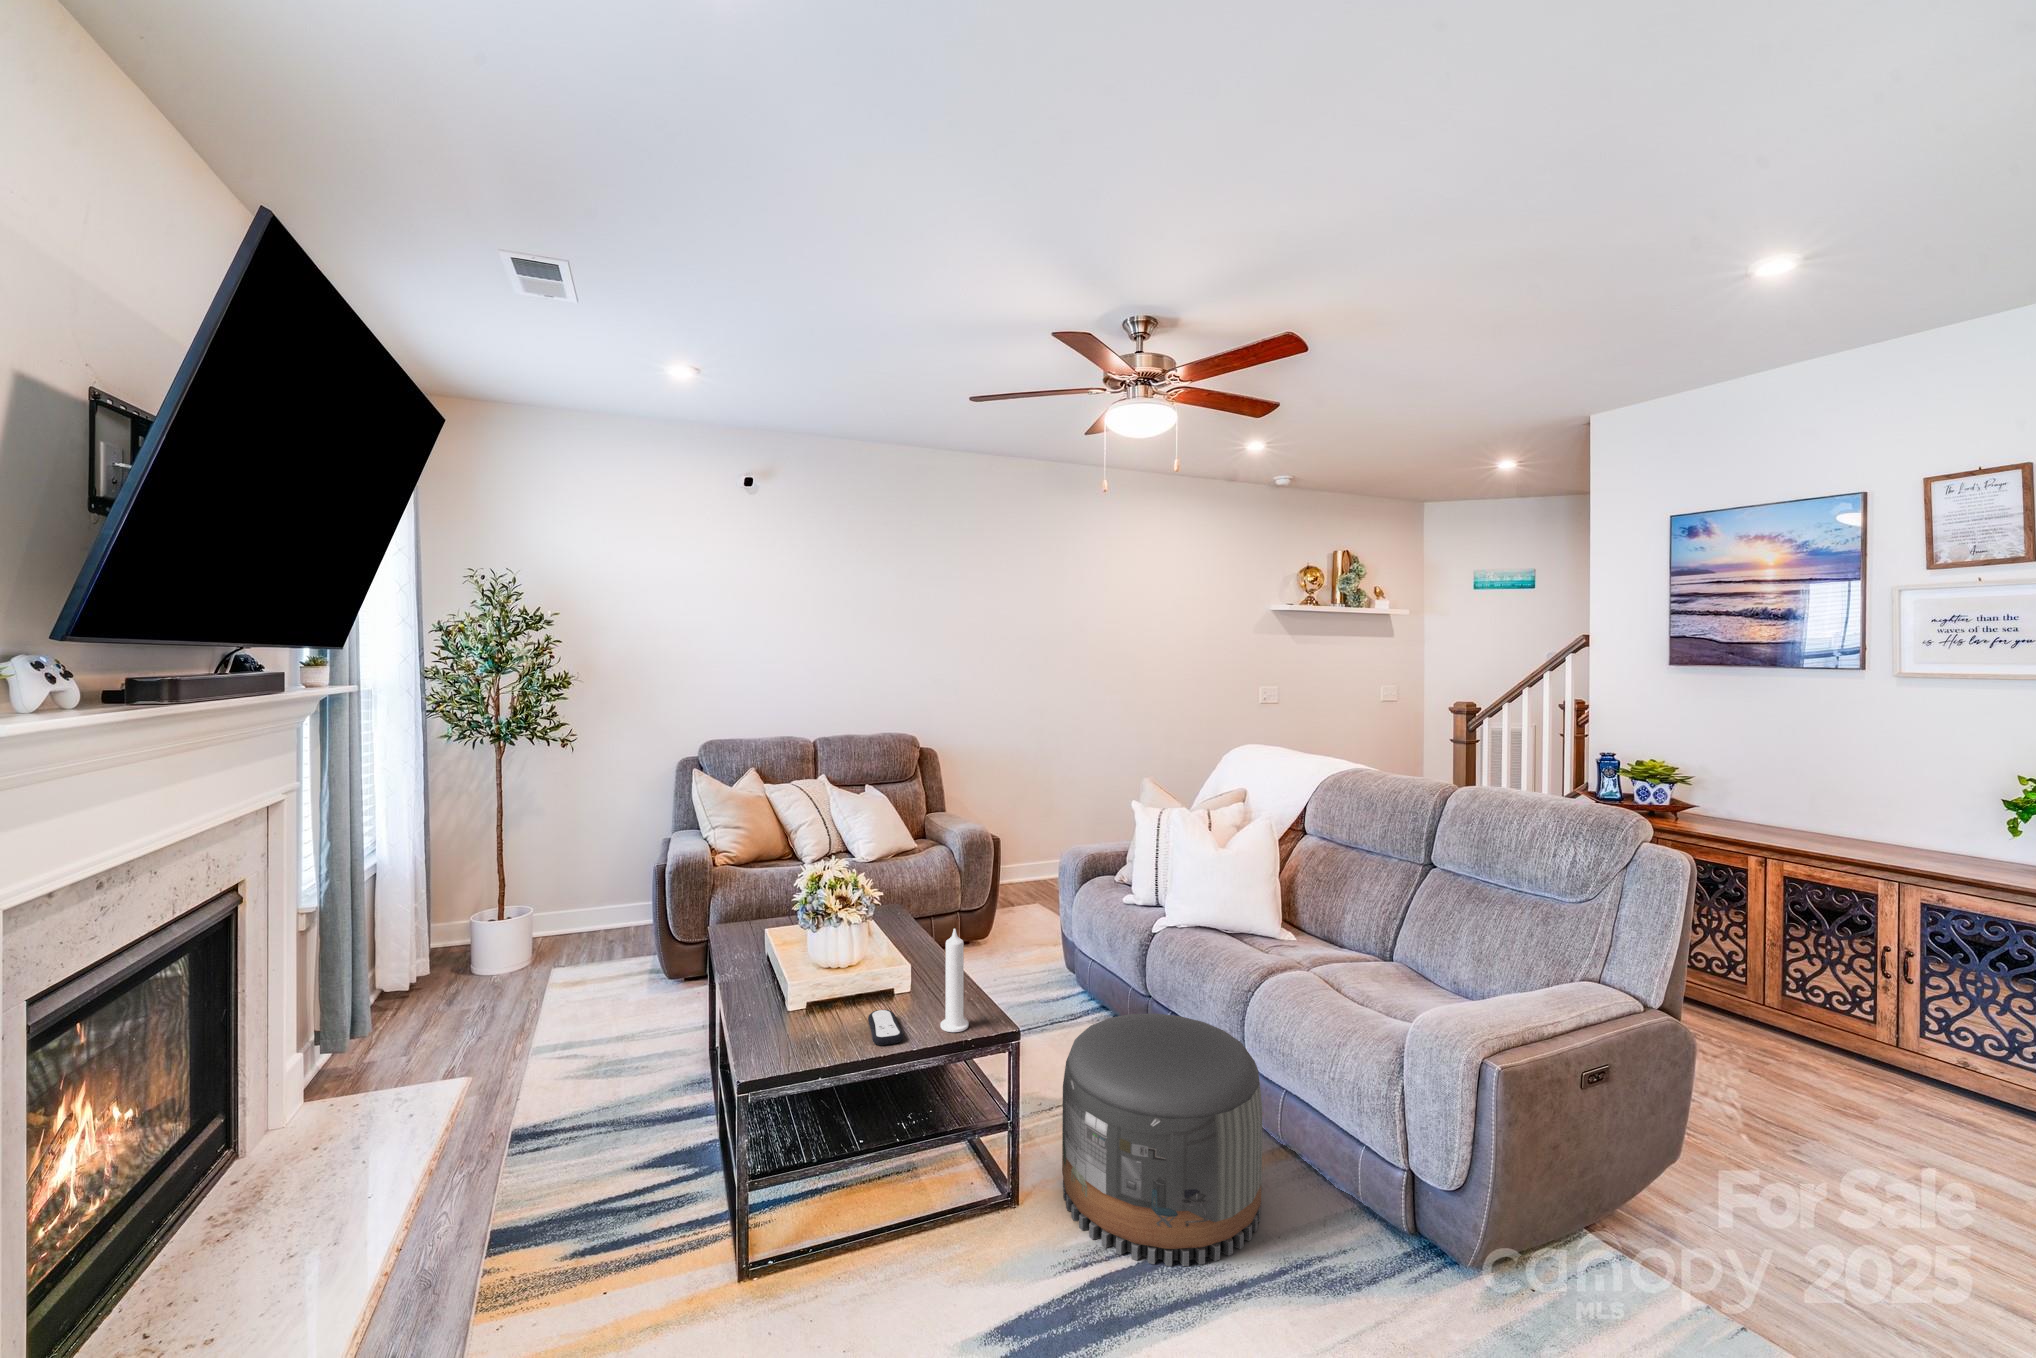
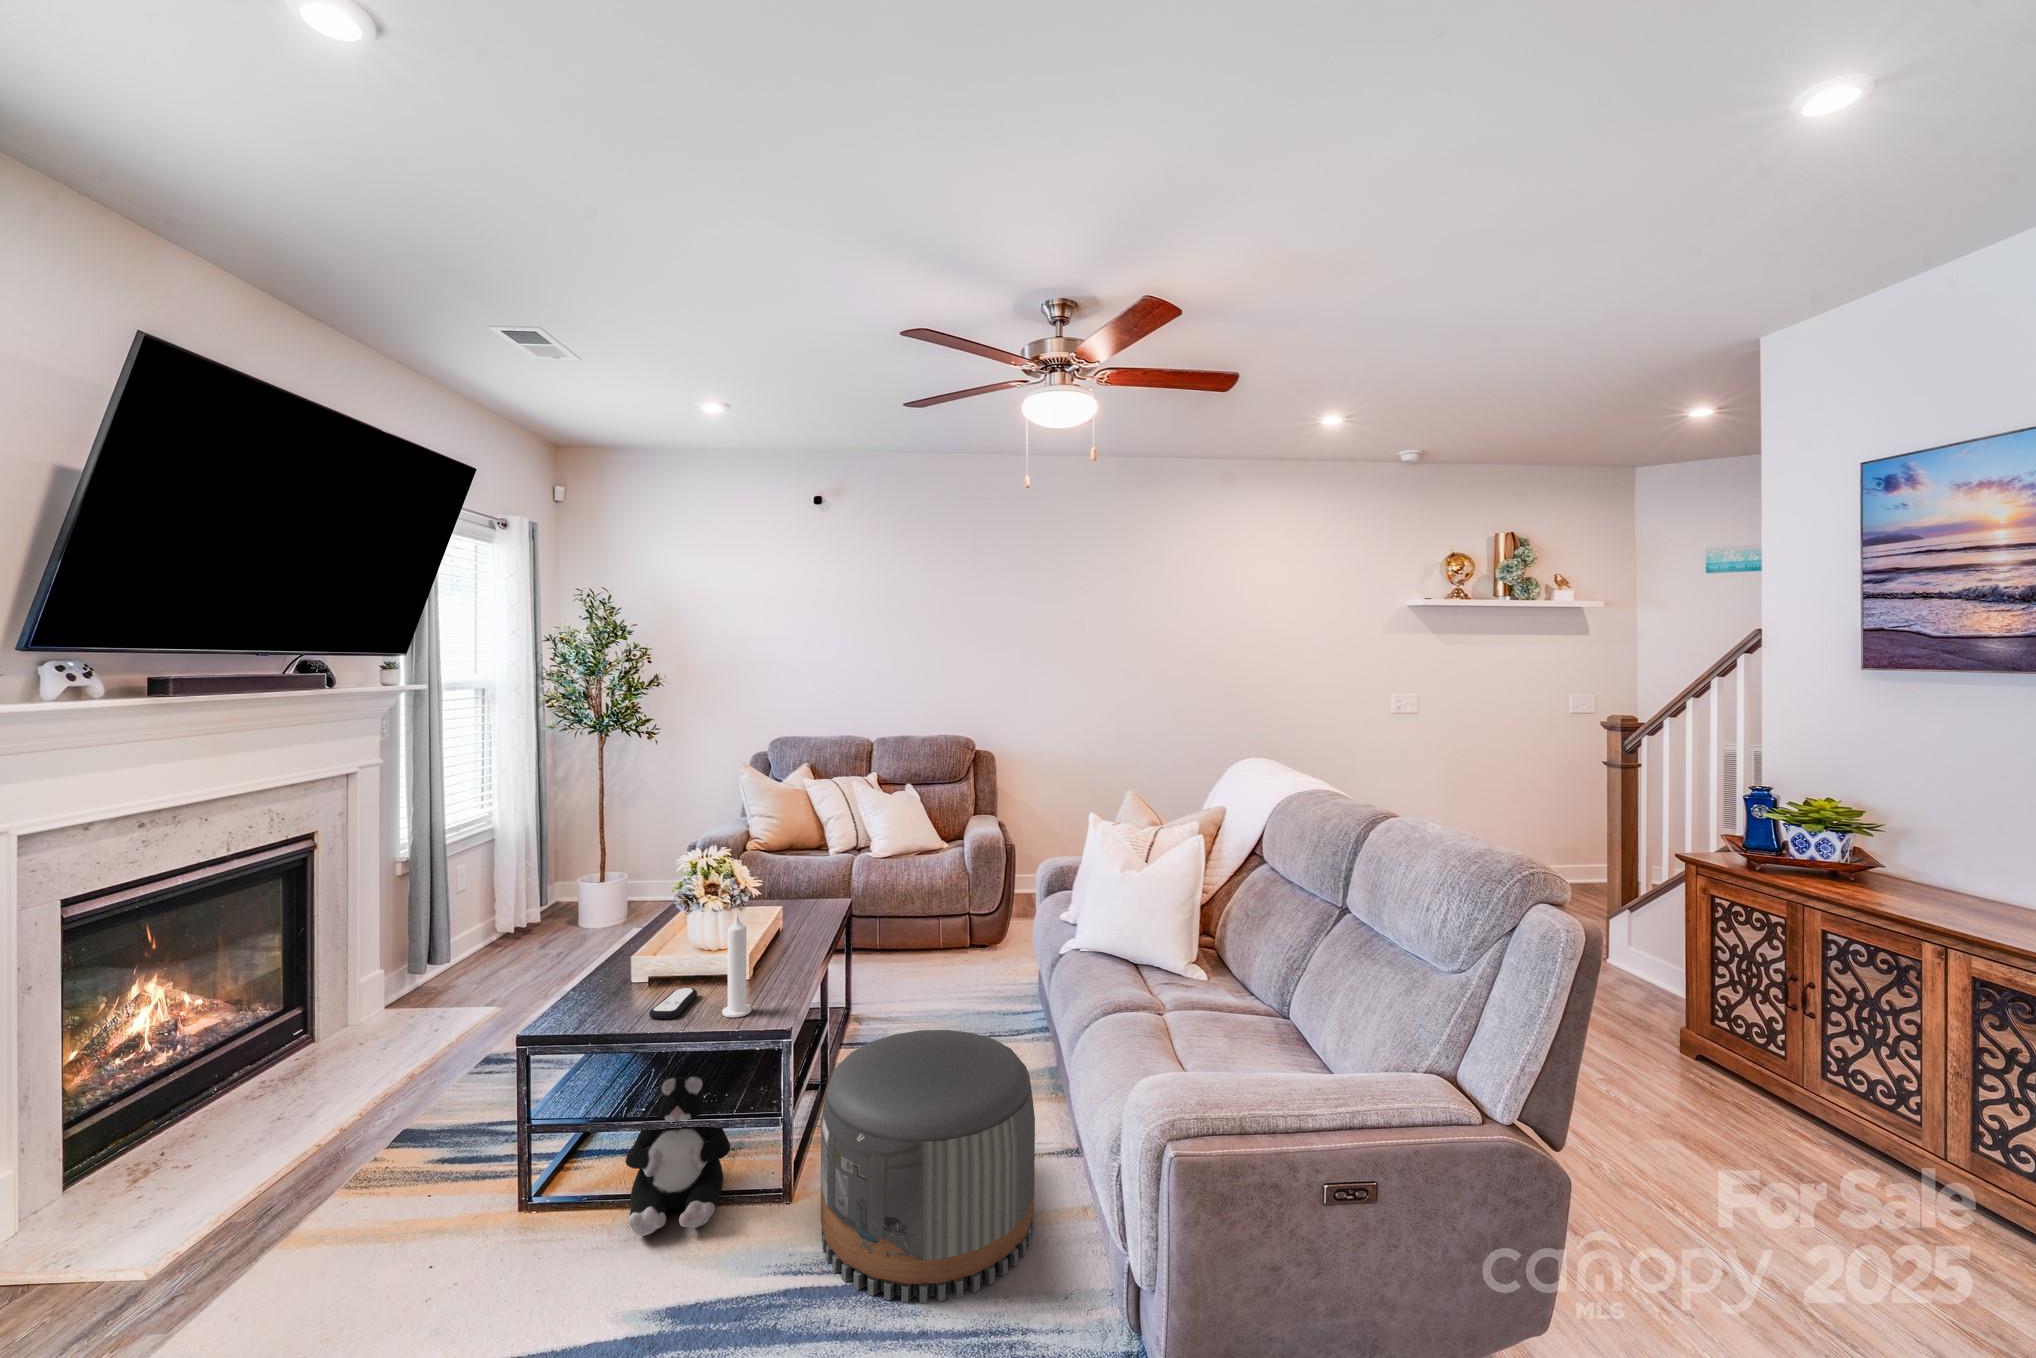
plush toy: none [862,1095,978,1267] -> present [626,1074,730,1236]

